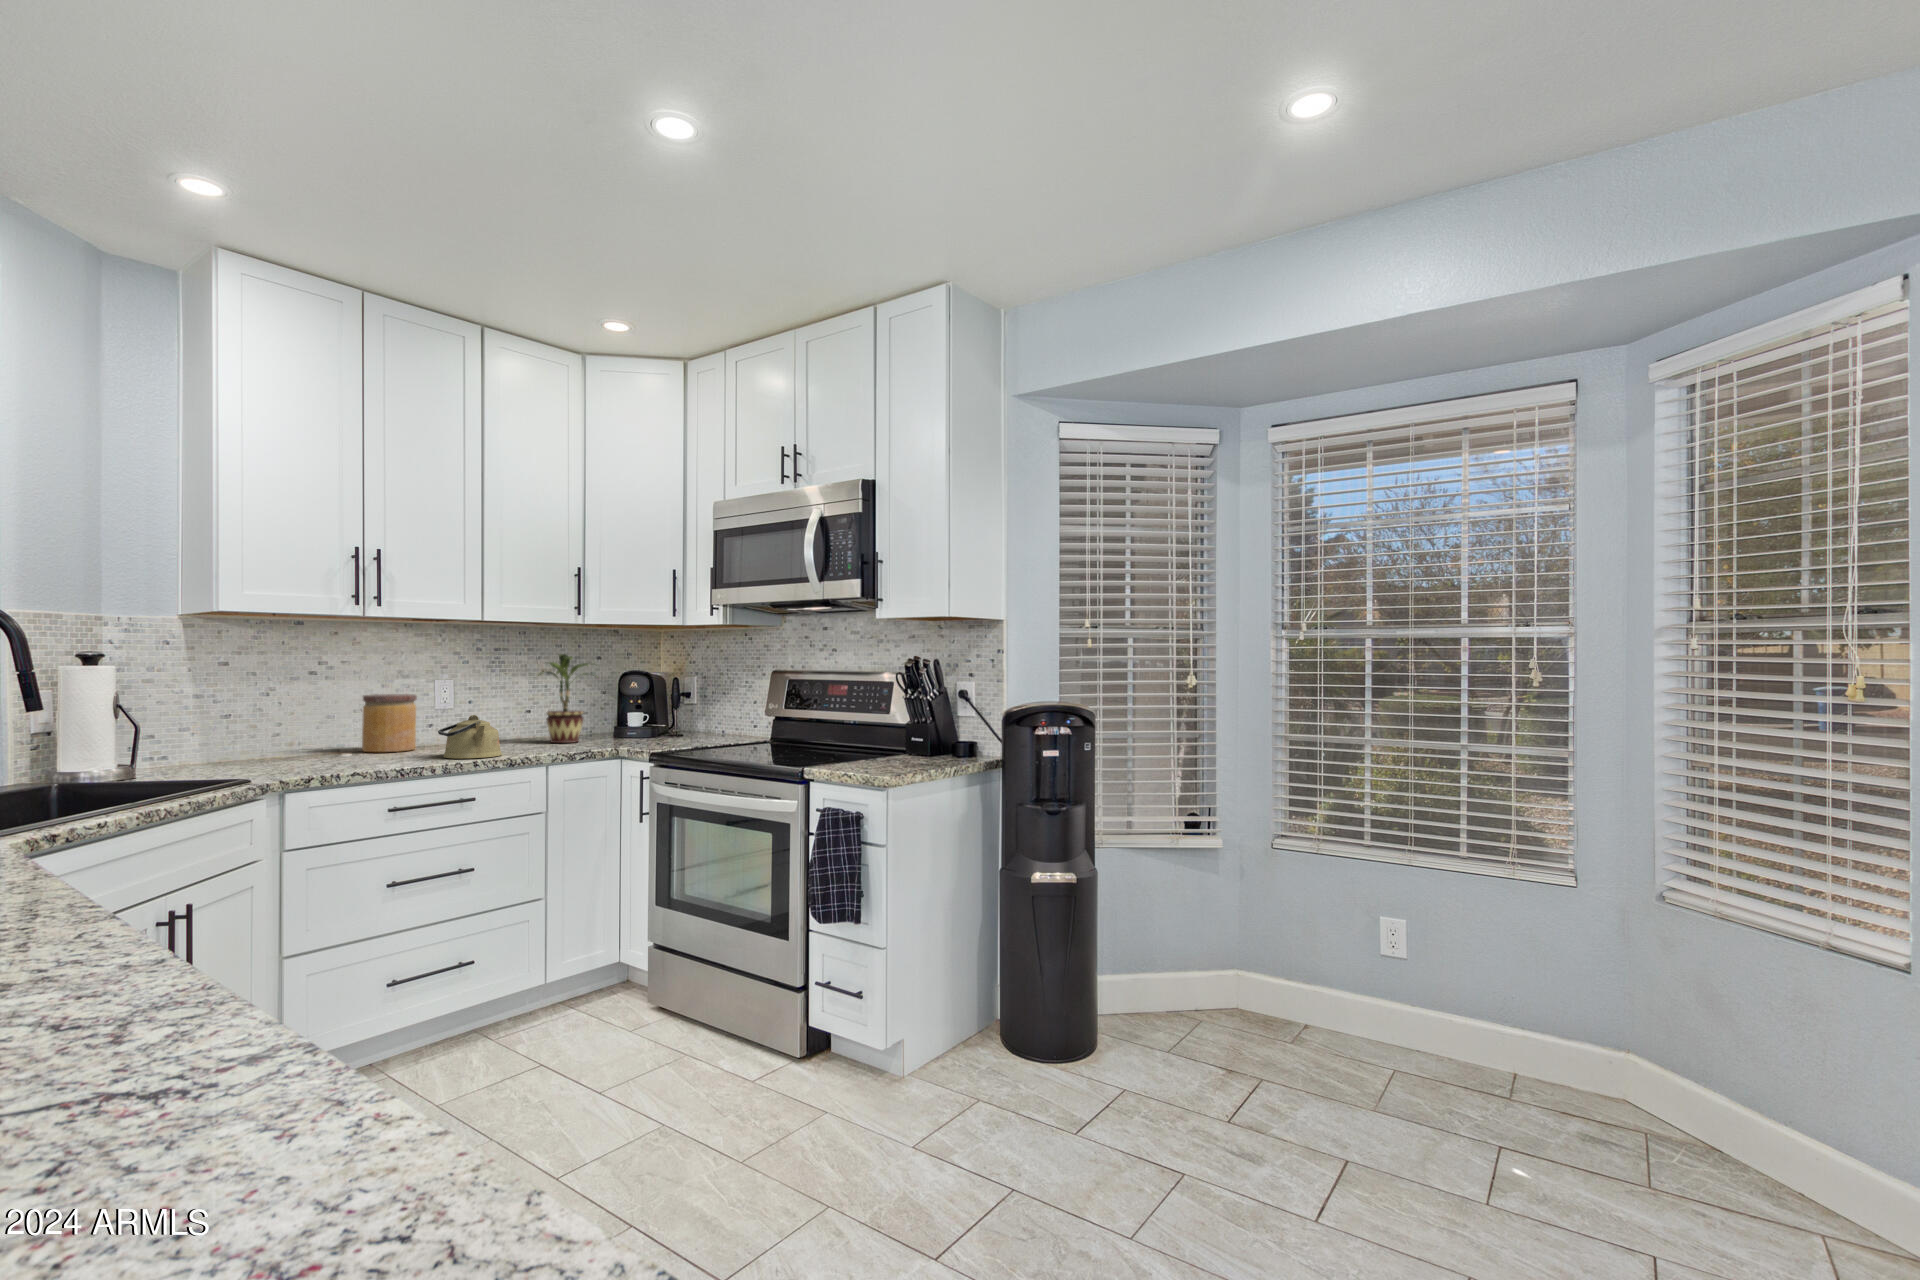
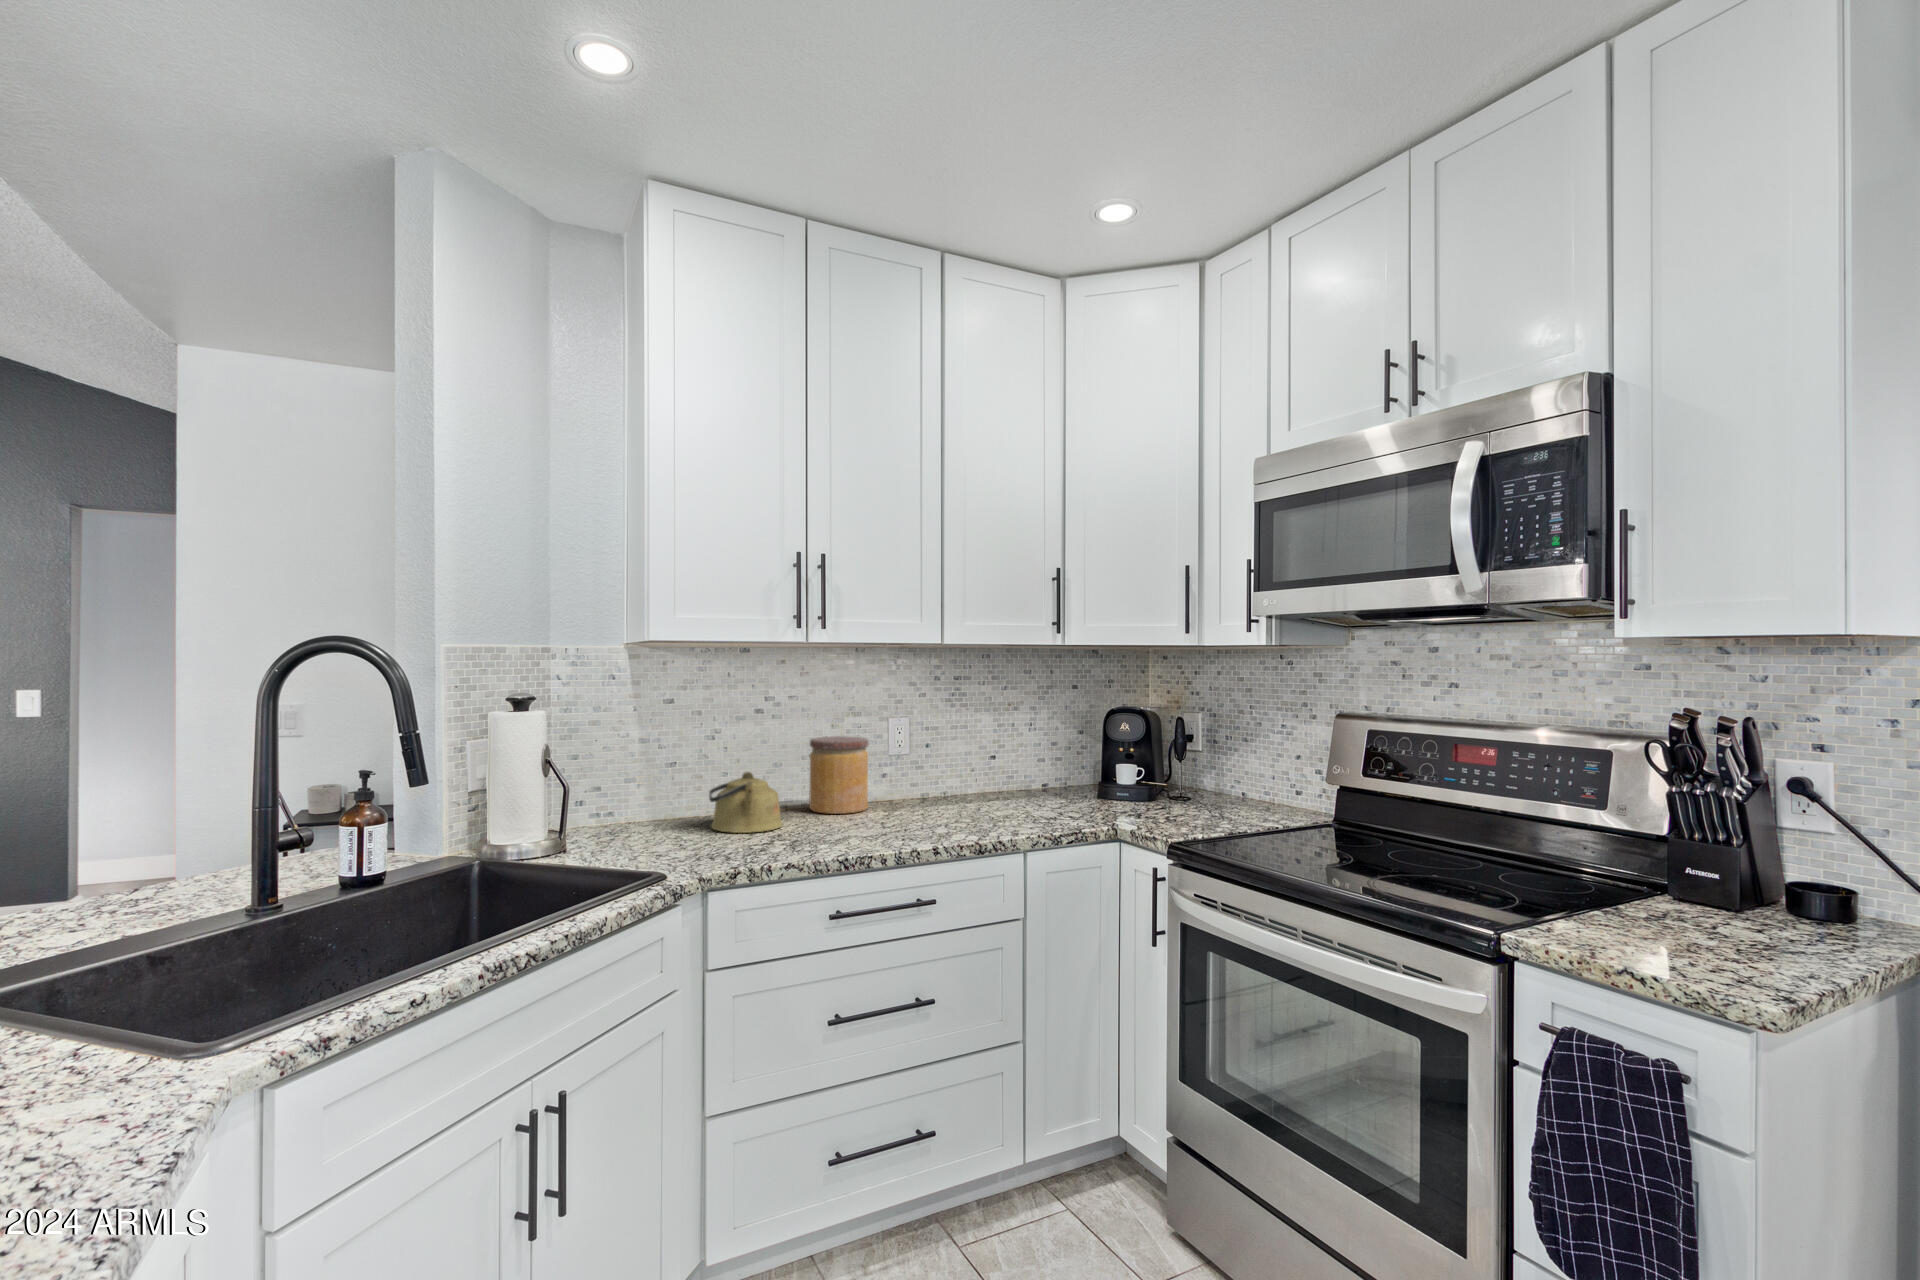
potted plant: present [538,654,594,743] -> none [1008,685,1085,808]
kettle: present [438,715,502,759] -> present [709,772,783,833]

